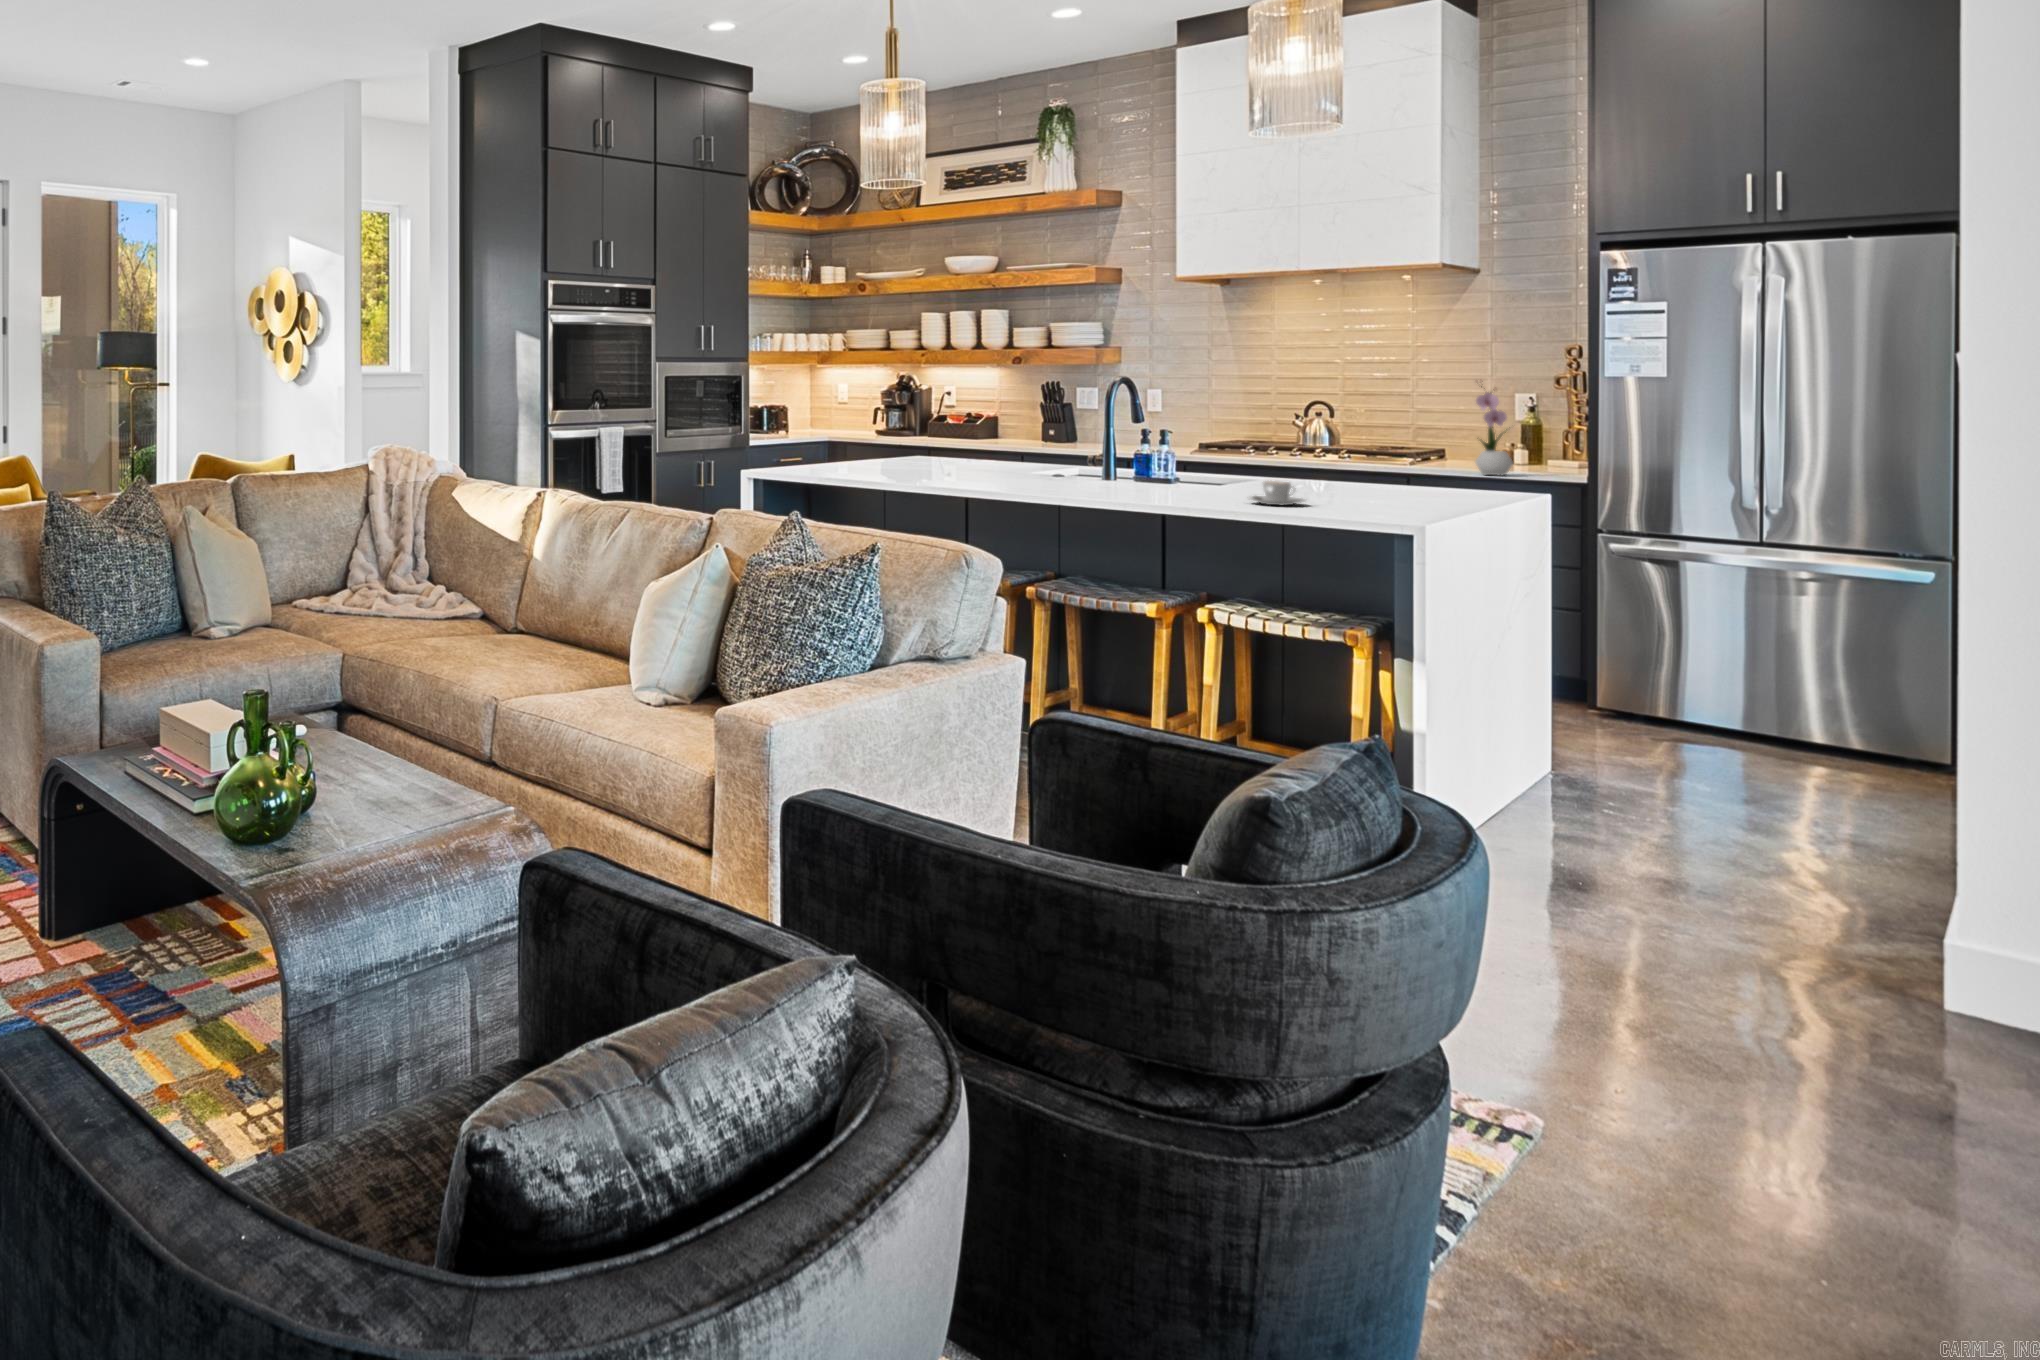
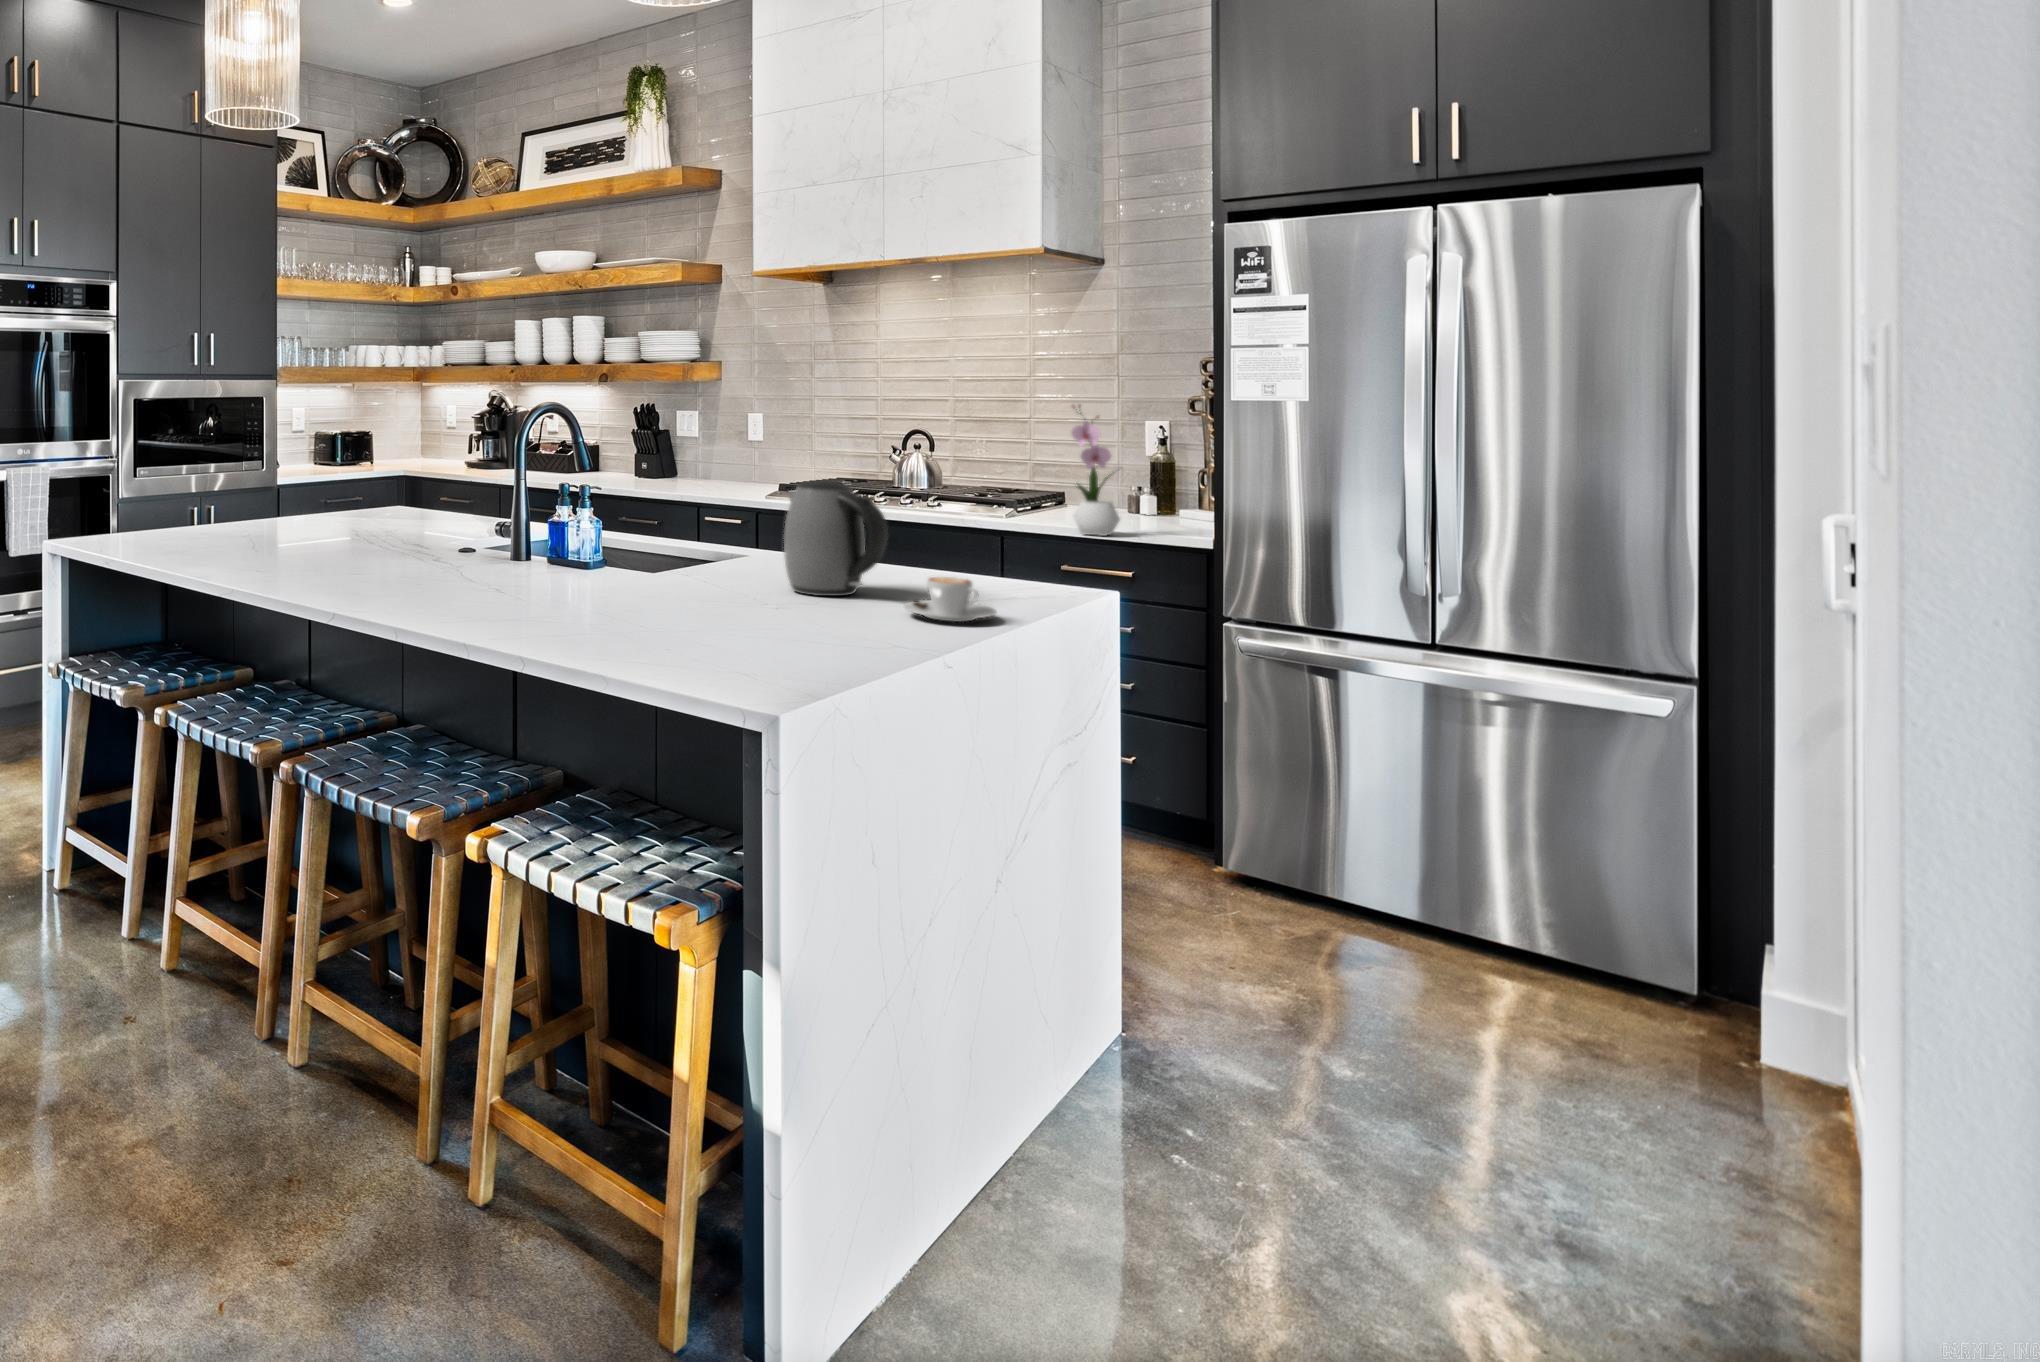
kettle: none [1321,428,1400,499] -> present [784,480,888,596]
coffee cup: present [1250,481,1305,505] -> present [904,577,997,622]

